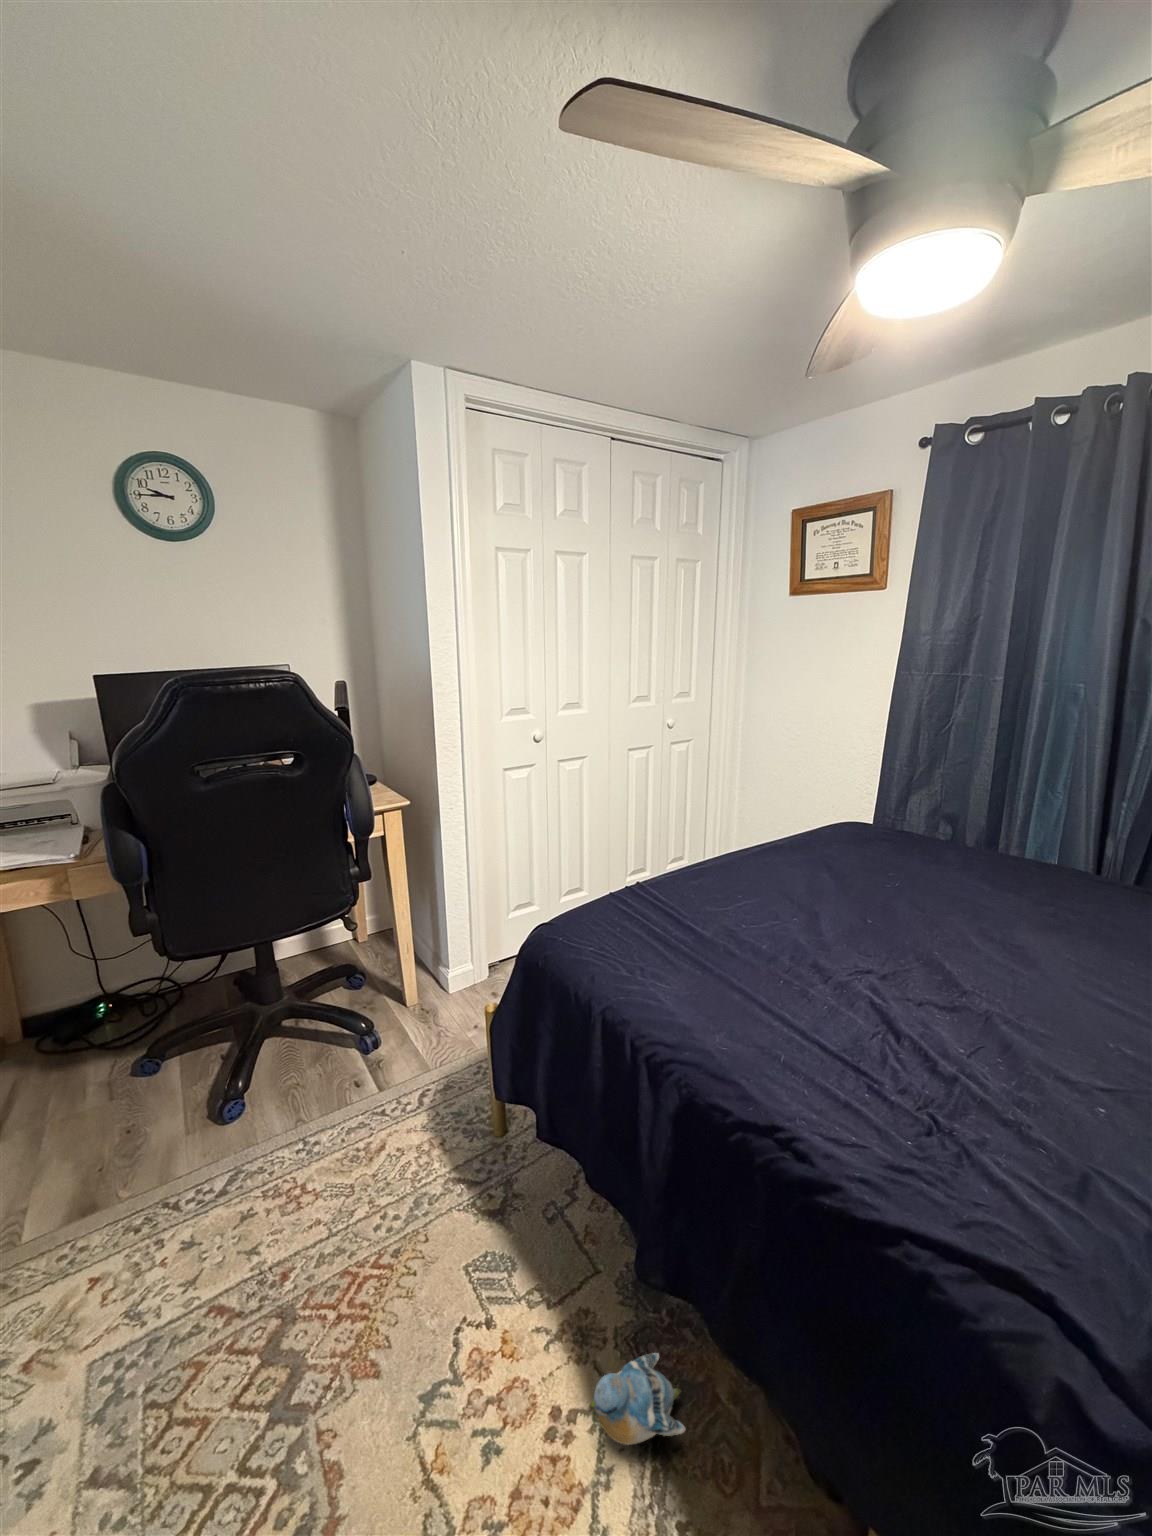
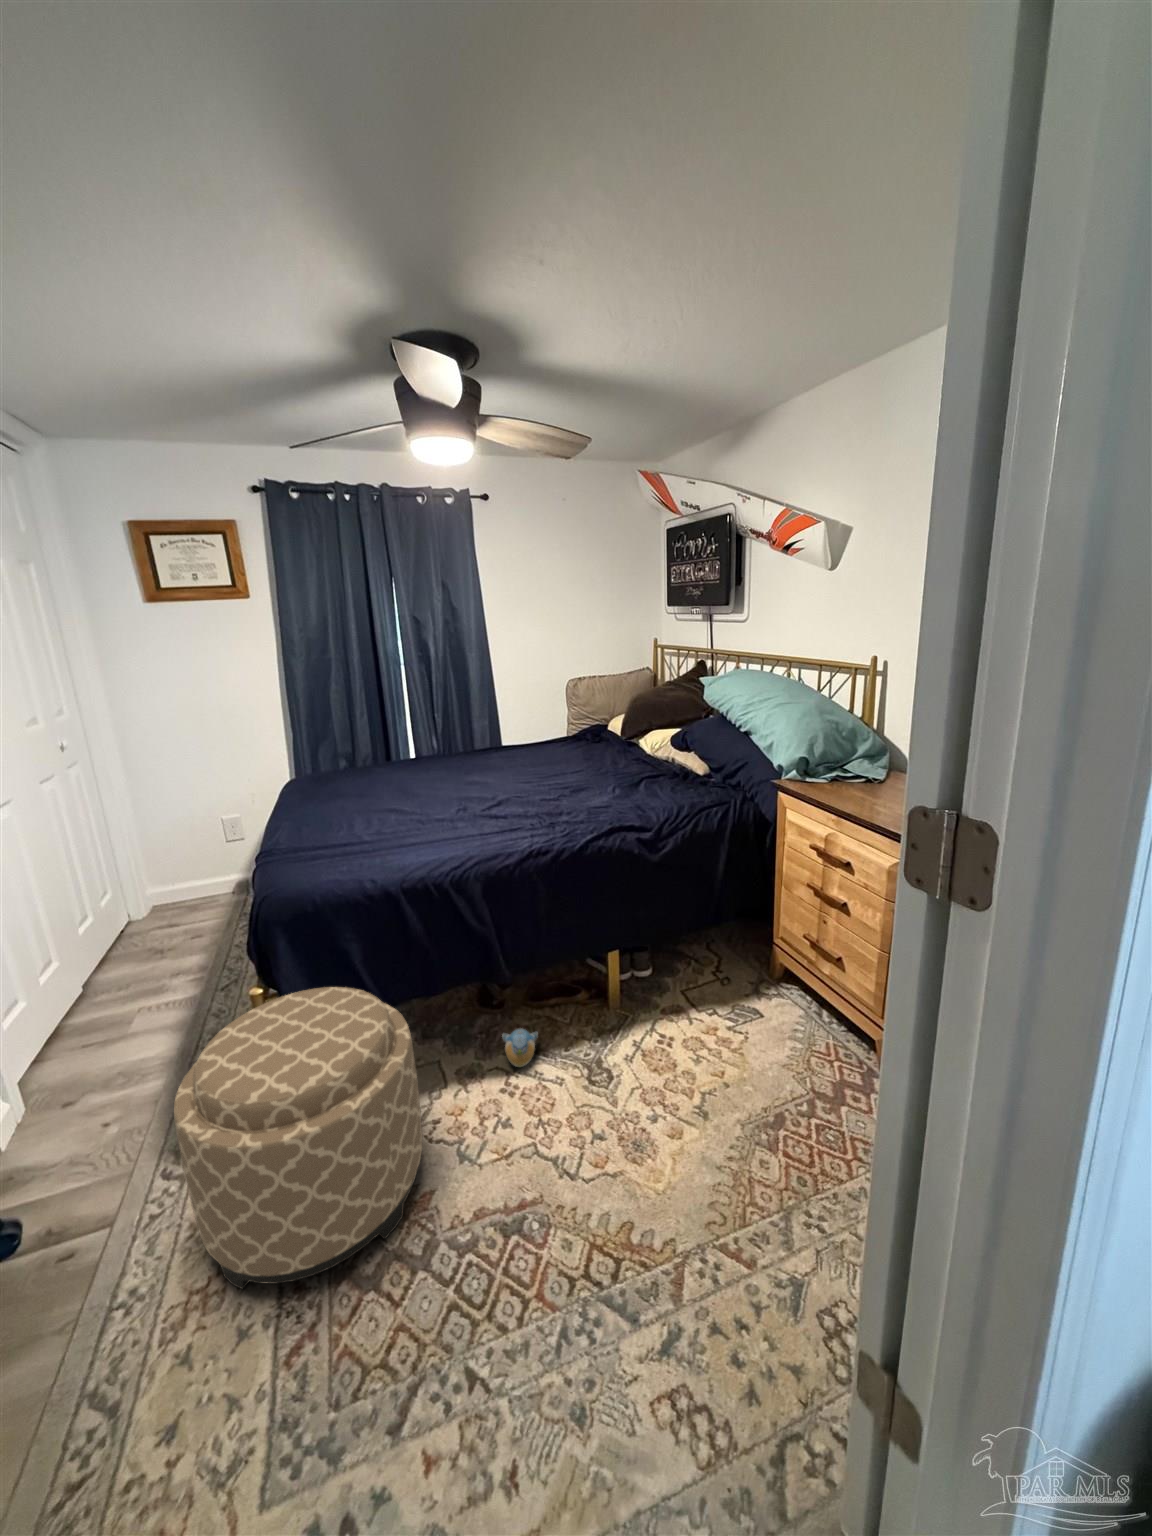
ottoman: none [264,1021,502,1348] -> present [174,987,422,1289]

